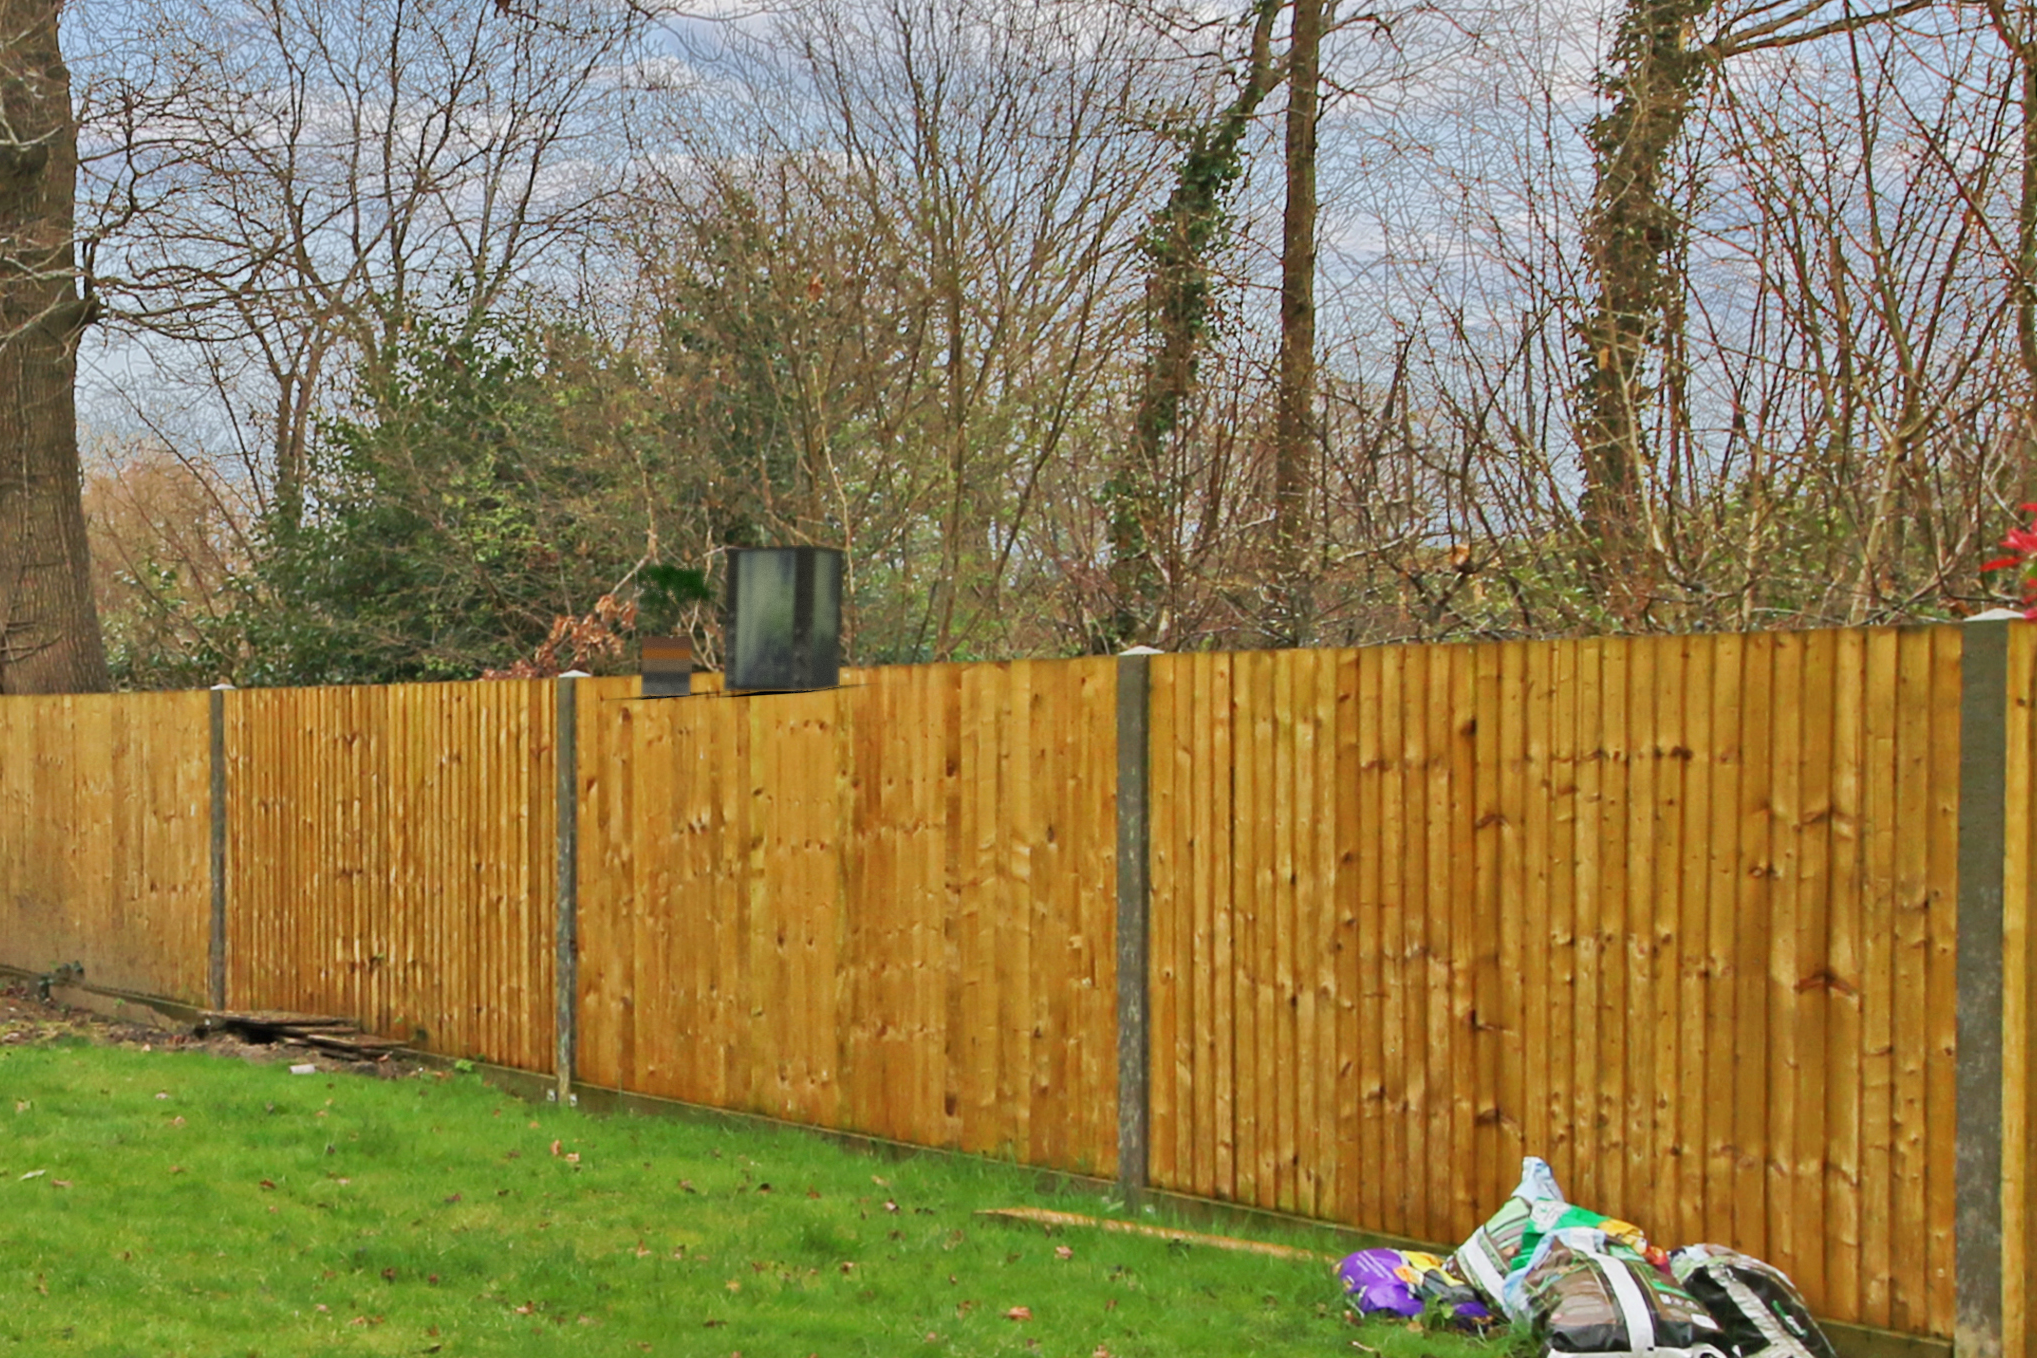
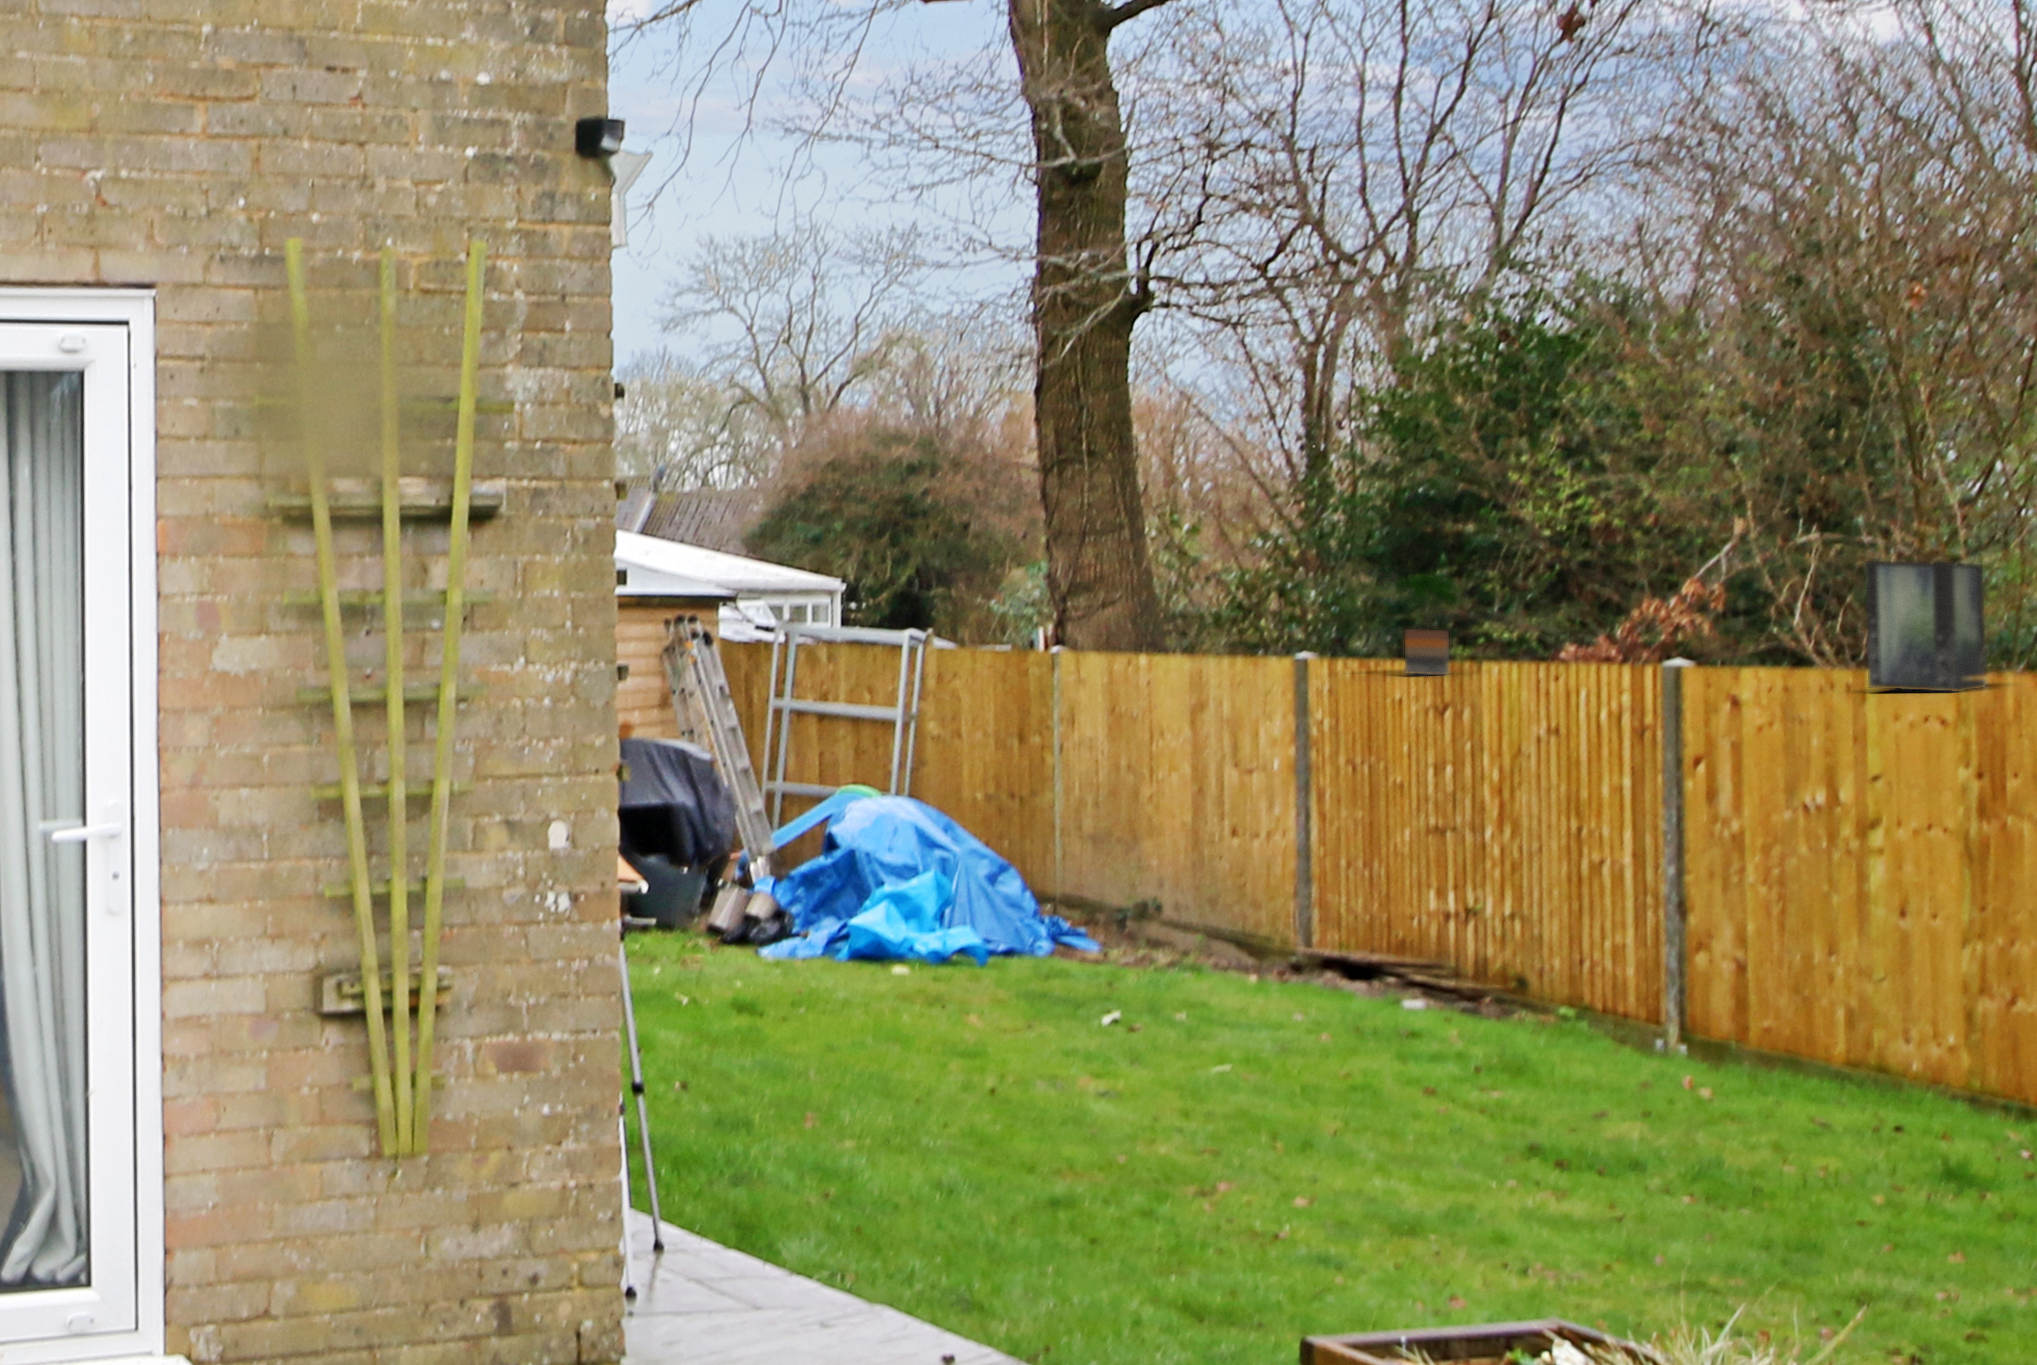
potted tree: present [629,562,715,697] -> present [1395,575,1464,675]

